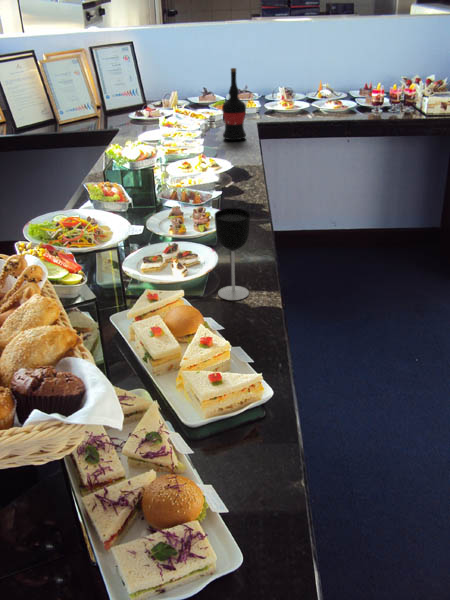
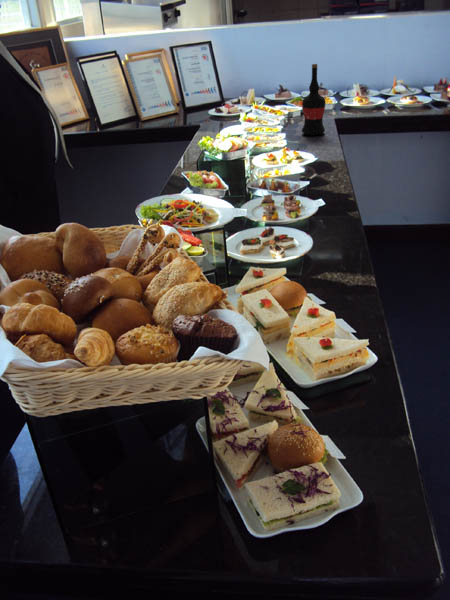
wine glass: present [215,208,250,300] -> none [314,193,349,280]

